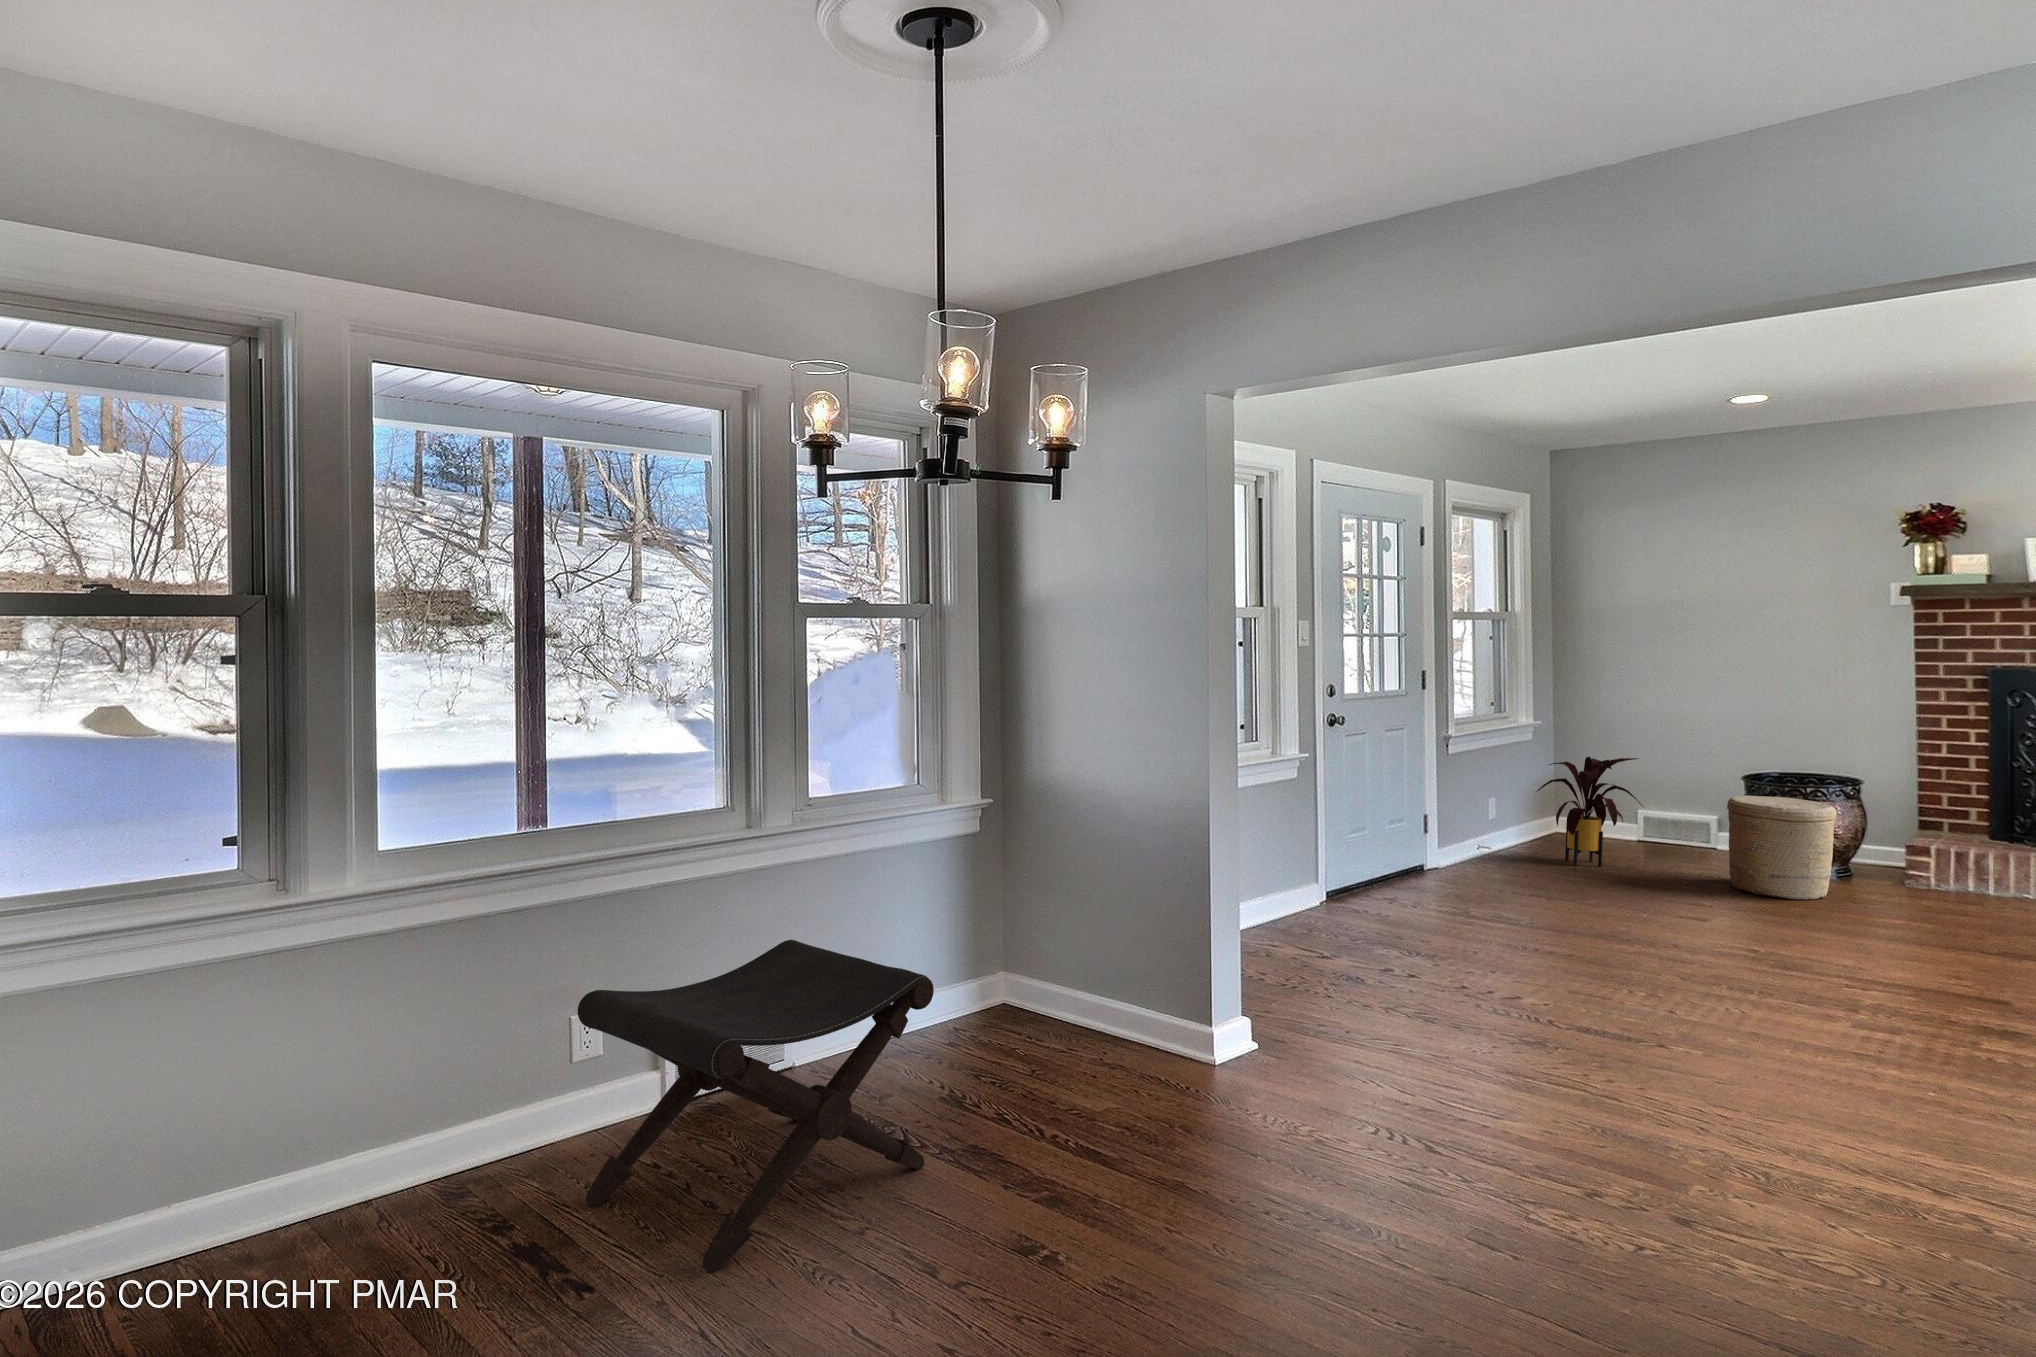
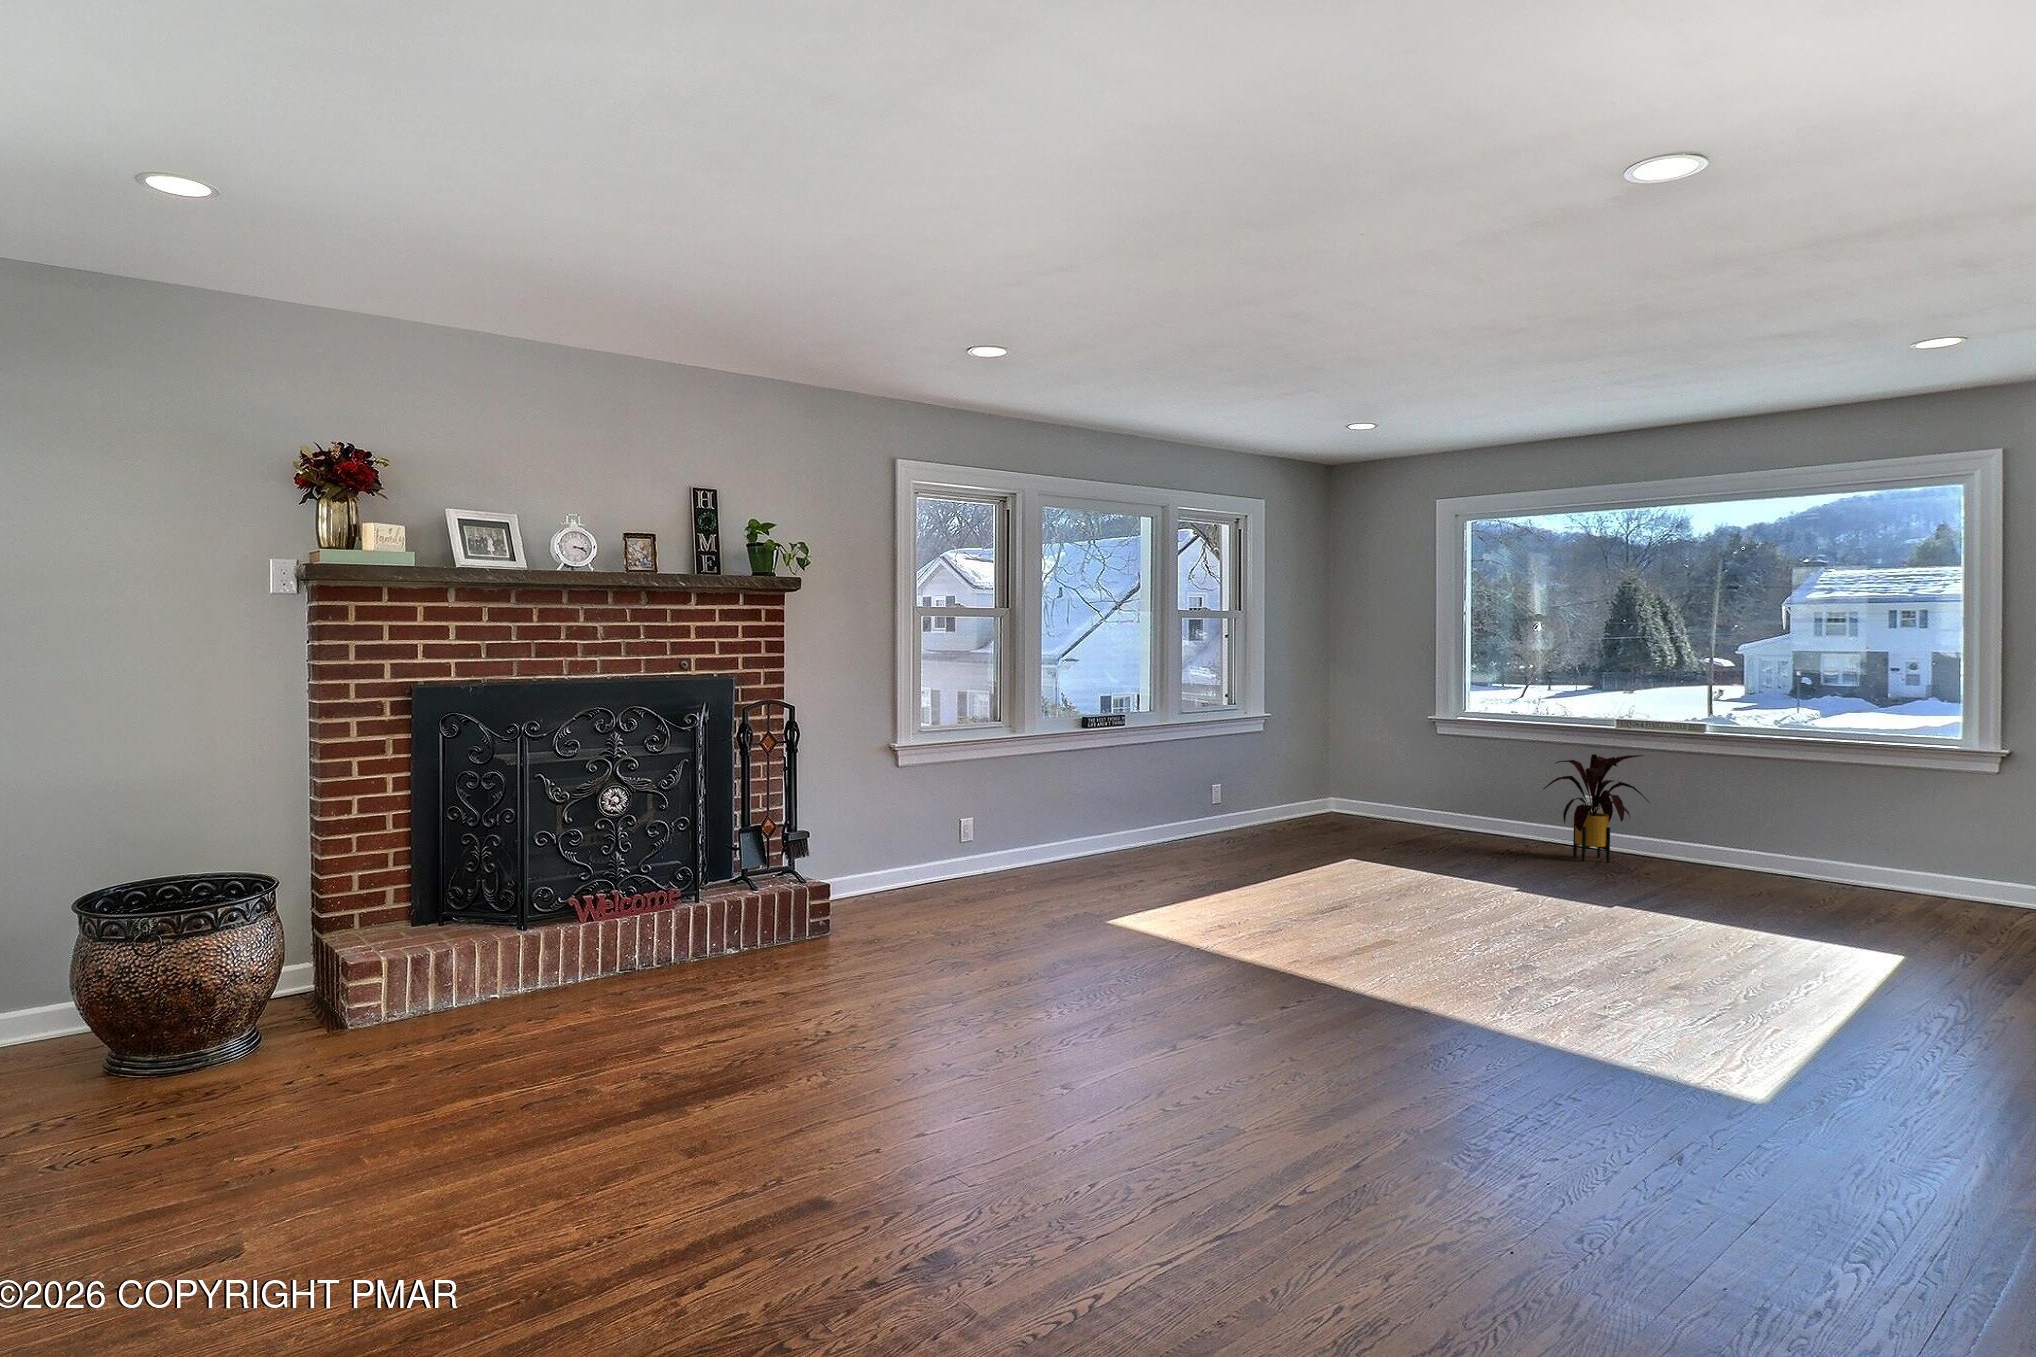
woven basket: present [1727,796,1837,899] -> none [1734,790,1844,892]
footstool: present [577,940,934,1272] -> none [584,934,942,1270]

